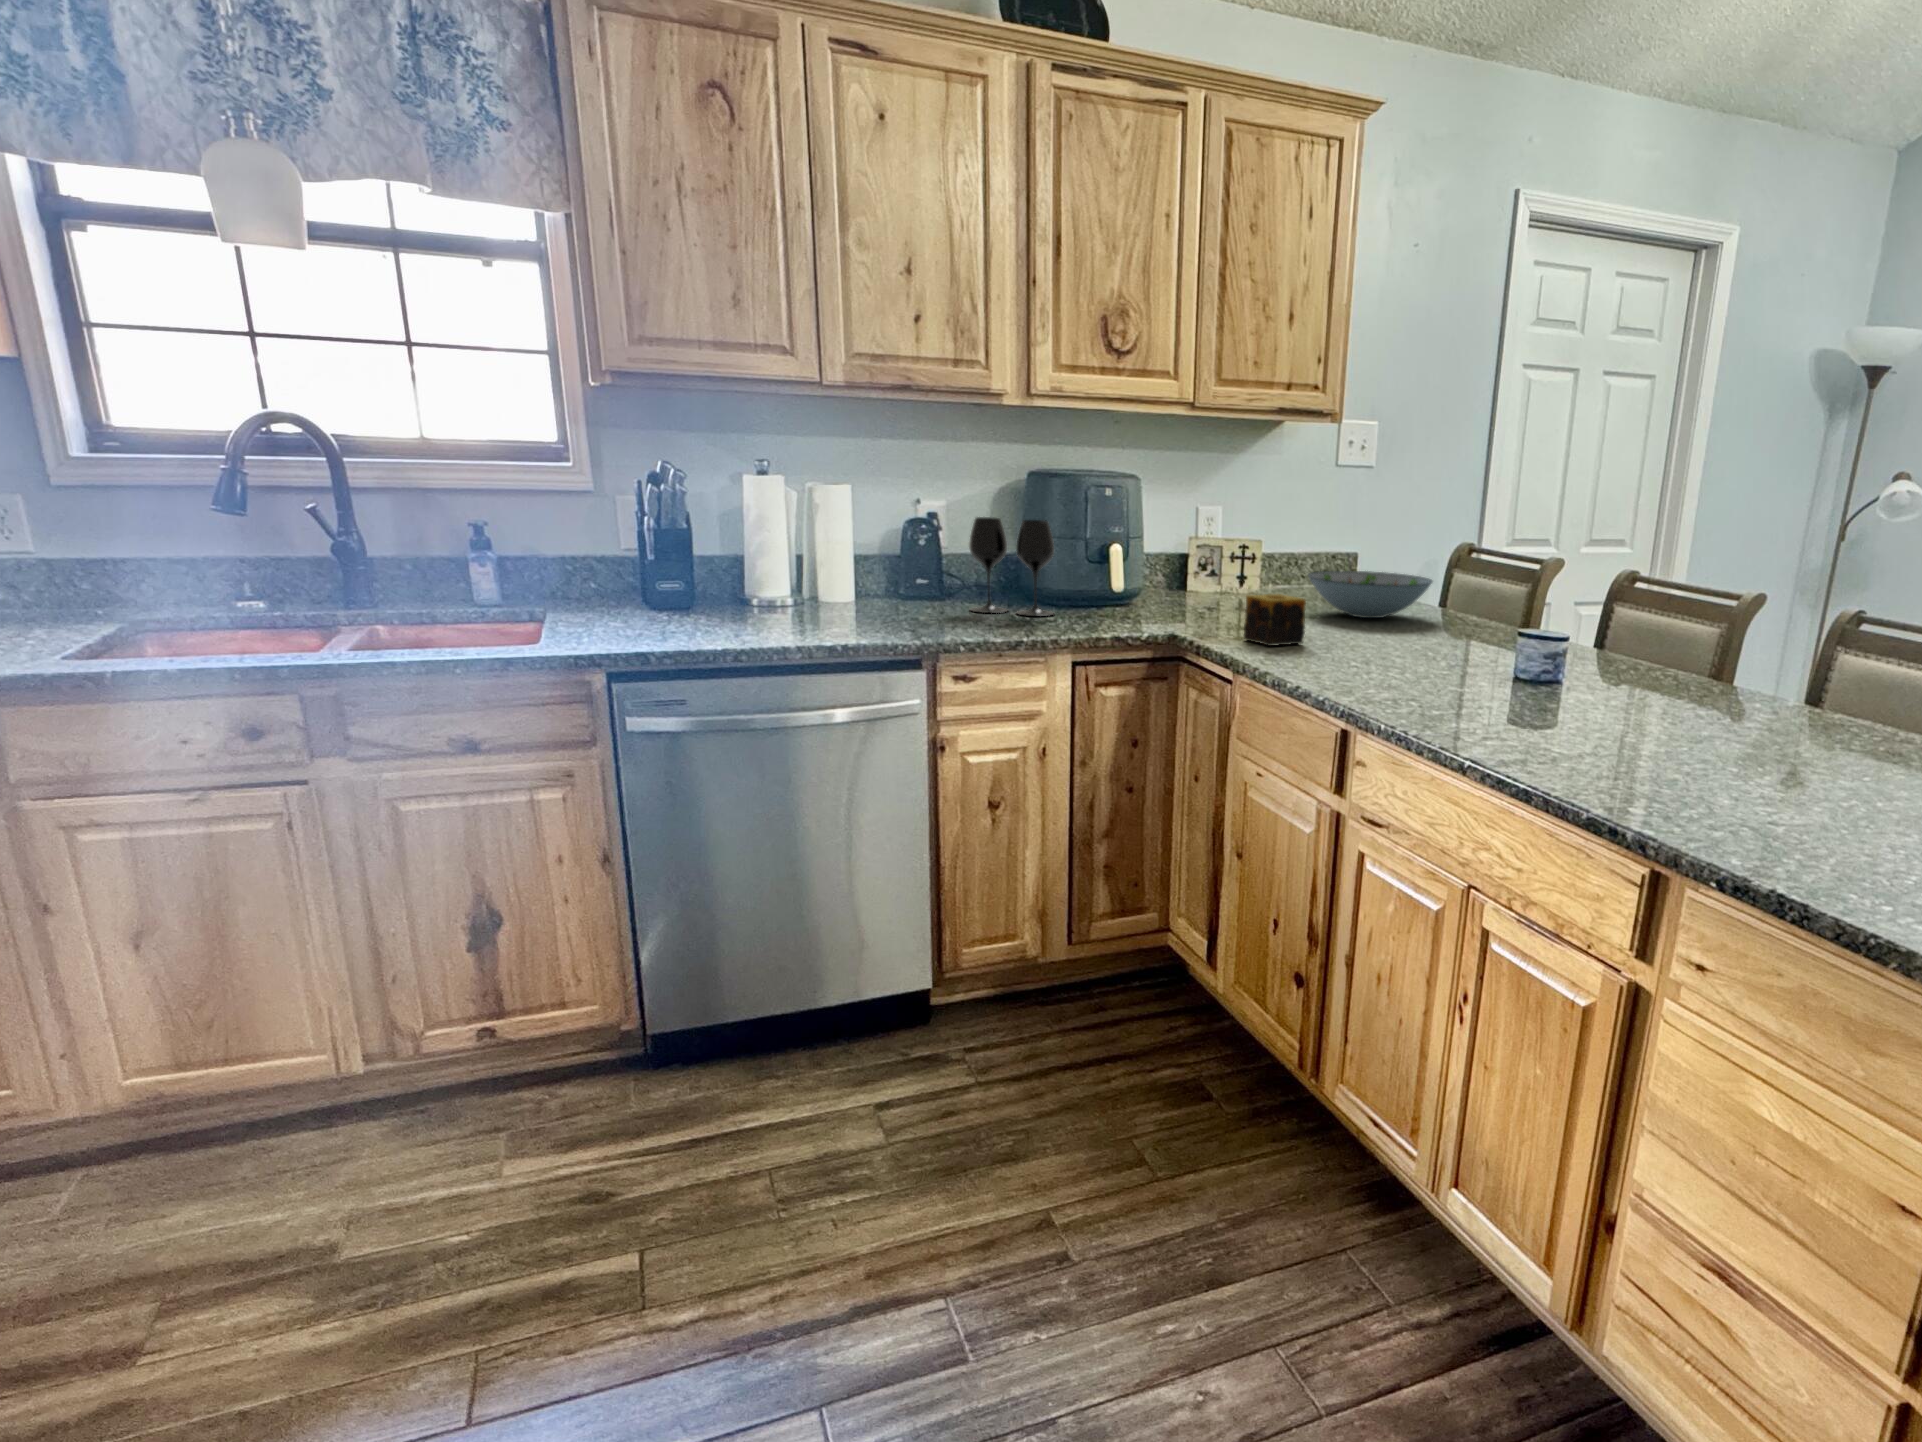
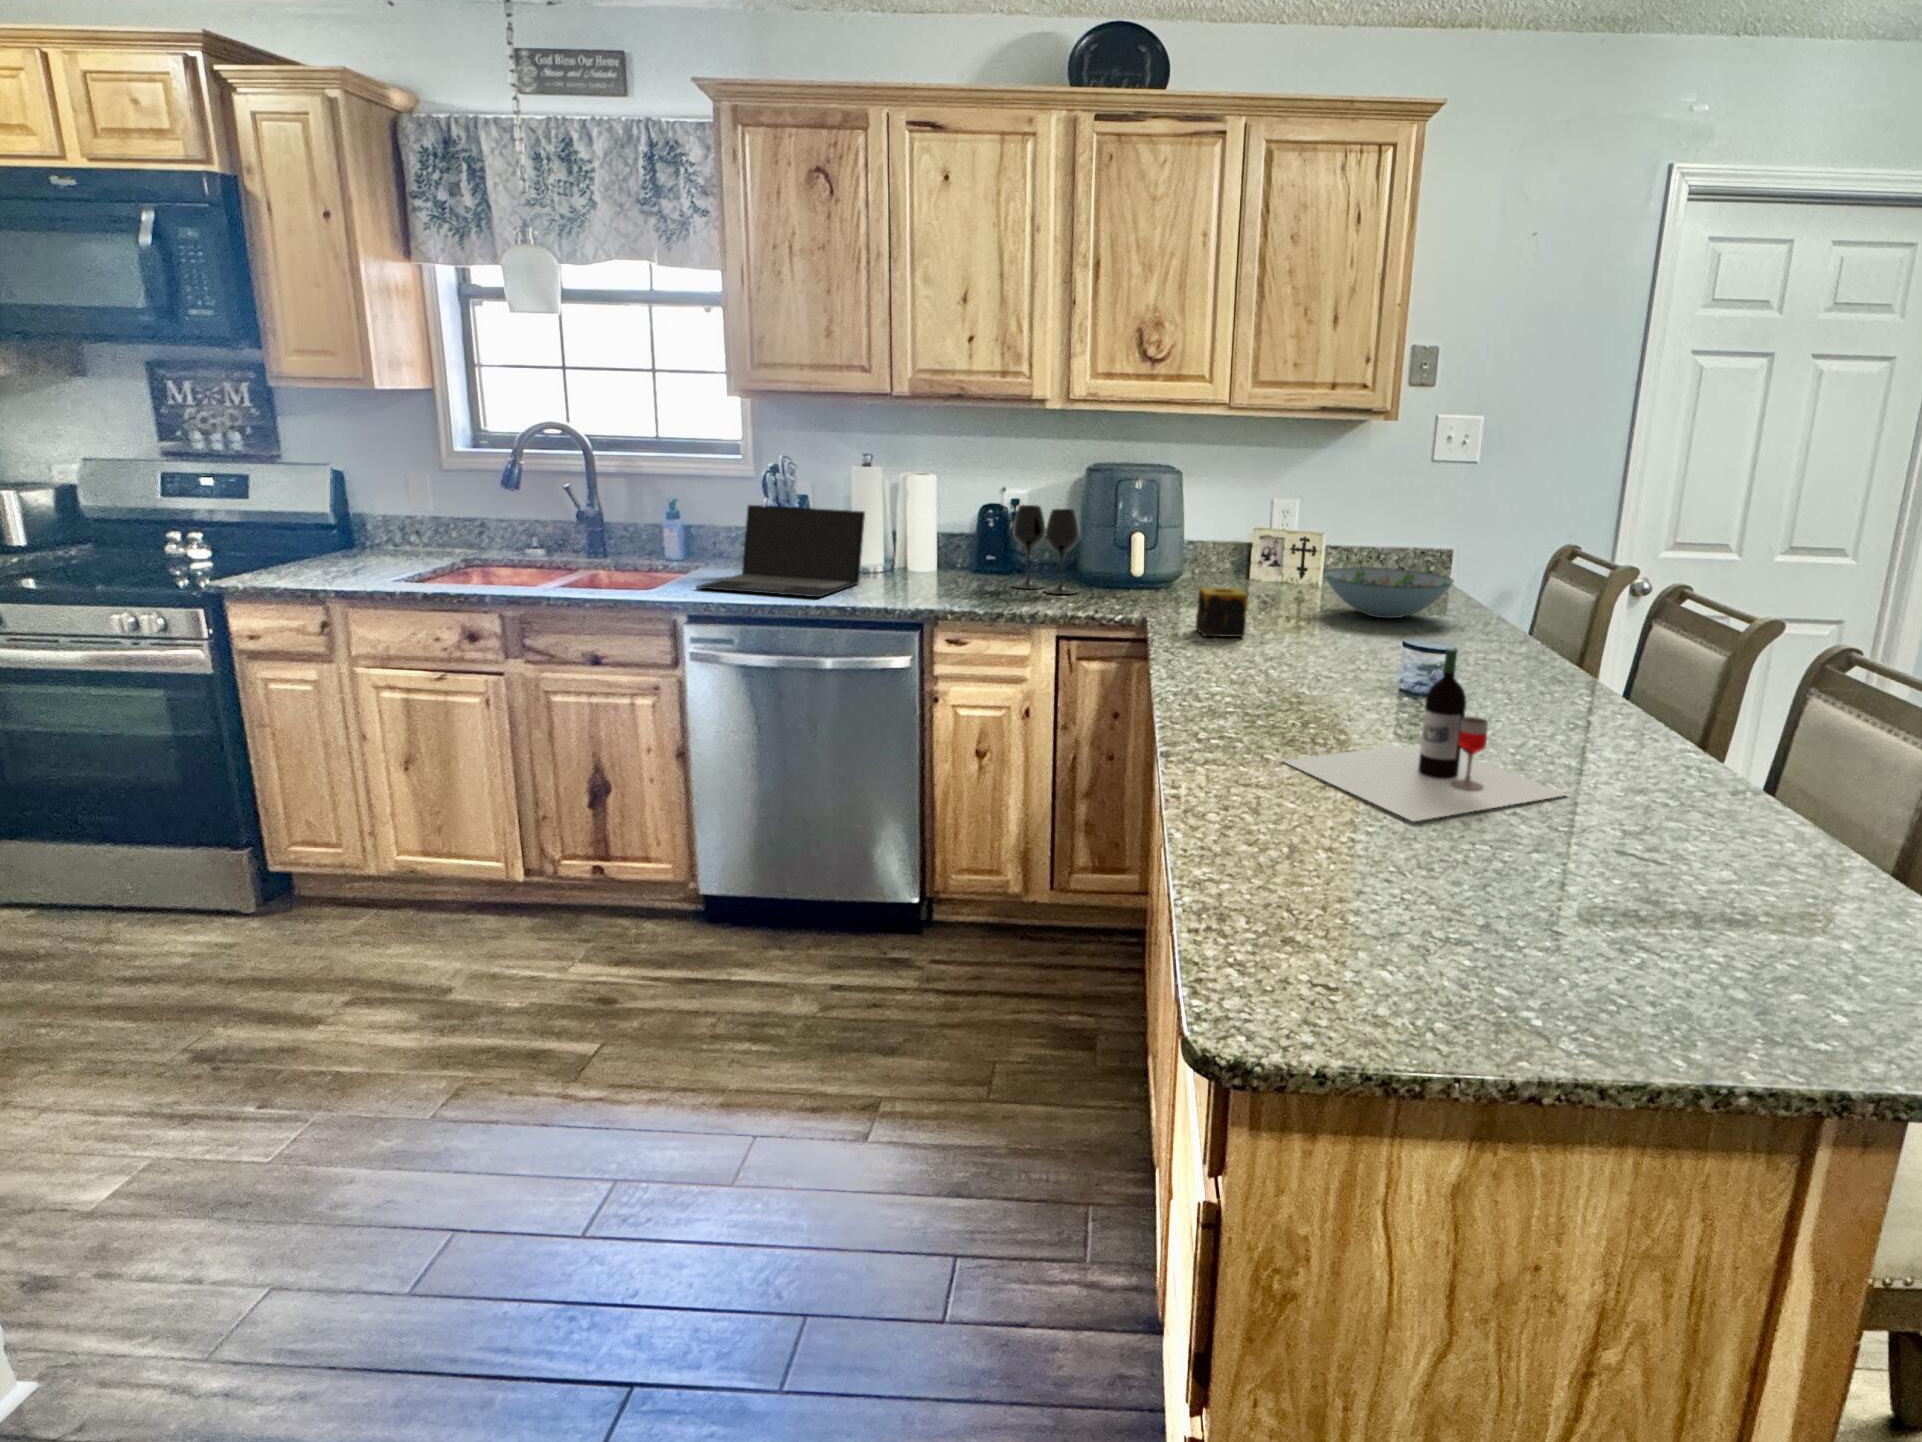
laptop: none [598,526,795,636] -> present [697,505,865,597]
wine bottle: none [1588,623,1831,786] -> present [1284,648,1566,821]

